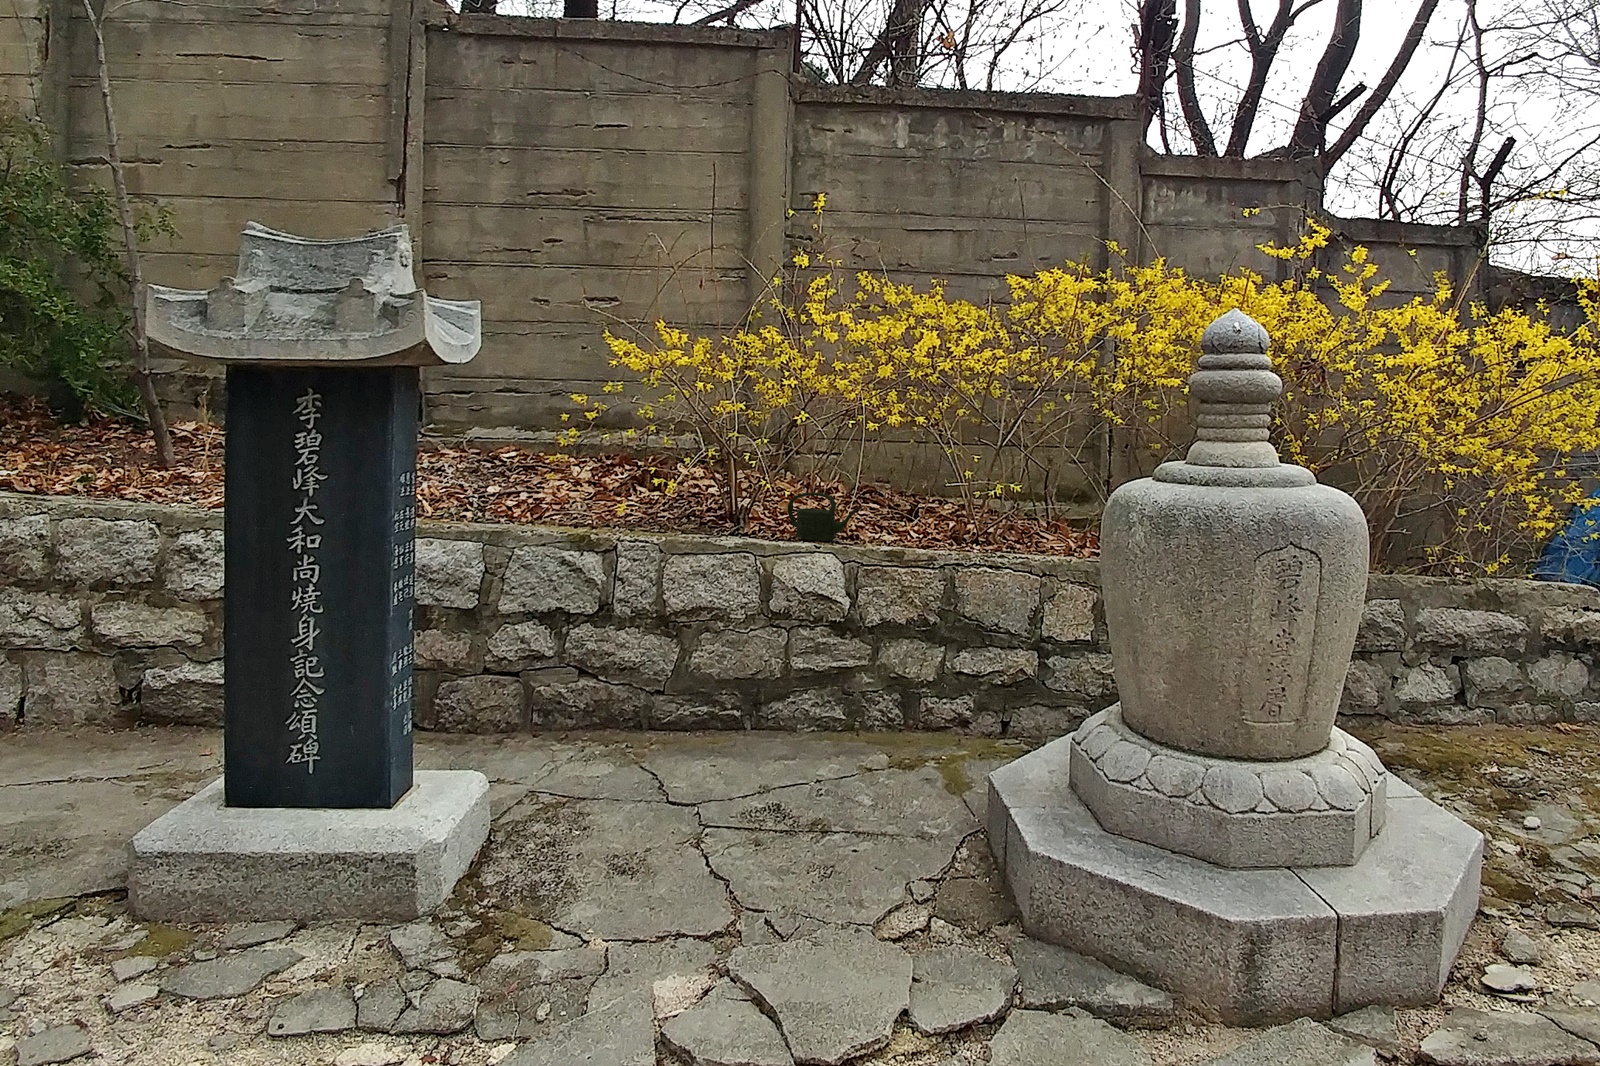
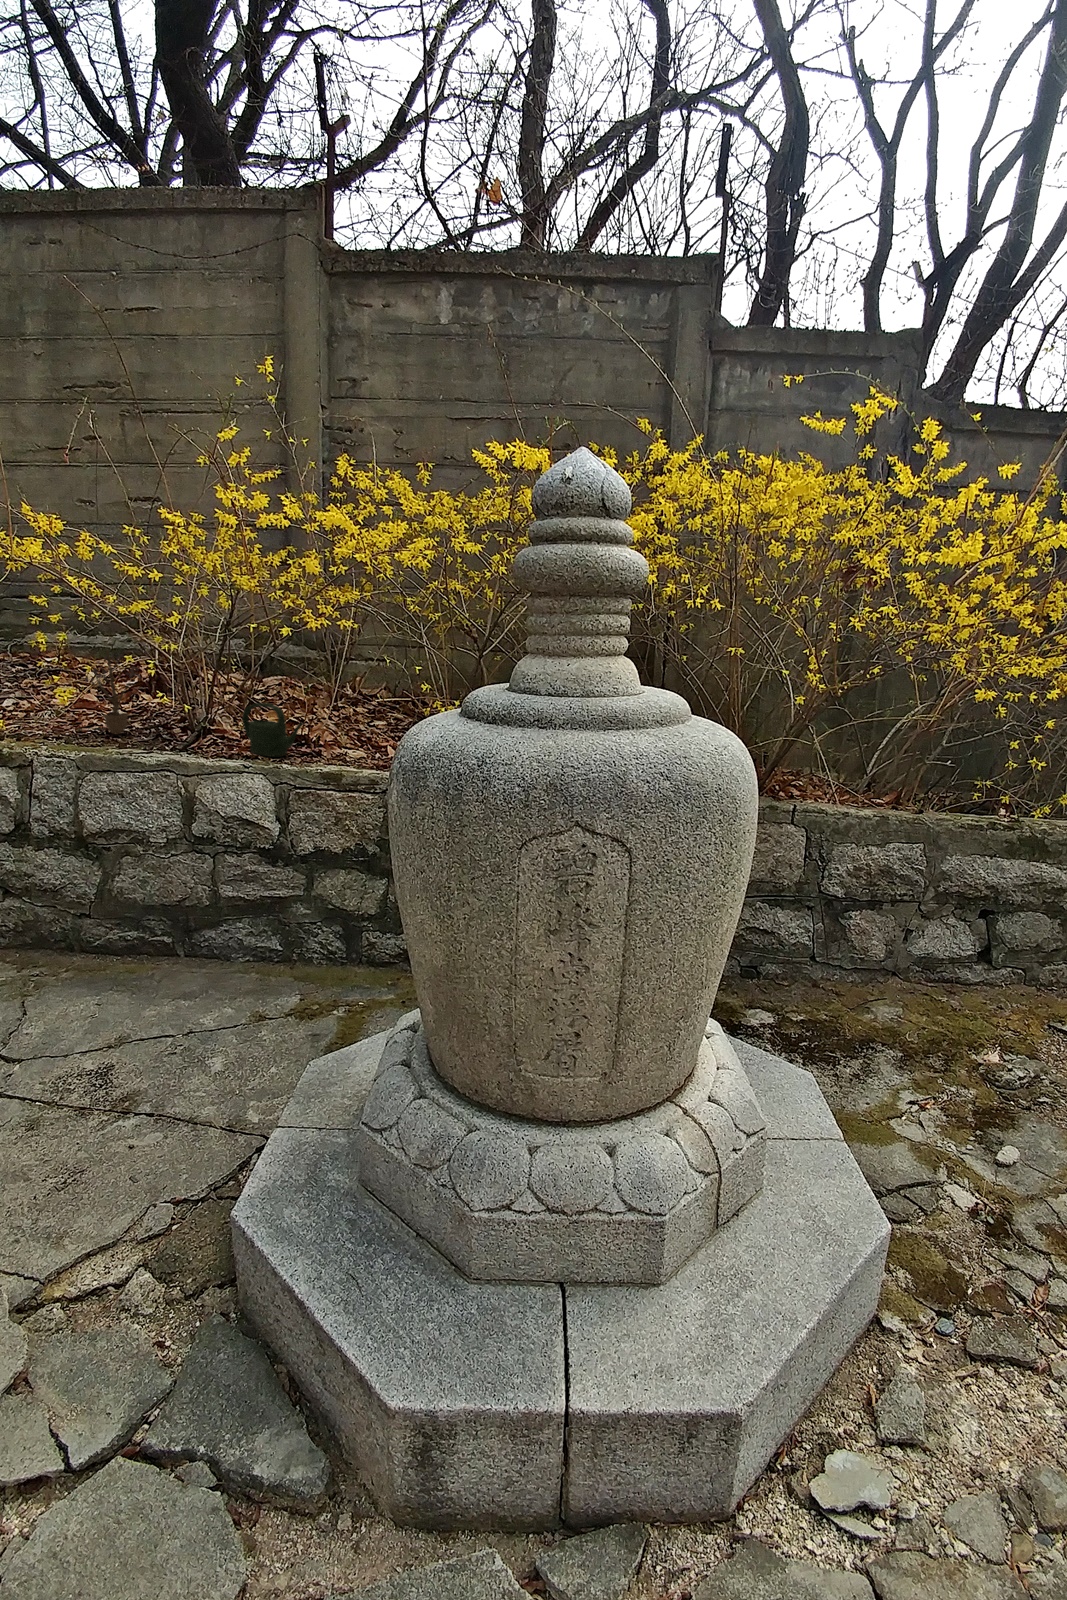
decorative plant: none [630,448,688,526] -> present [85,651,141,735]

